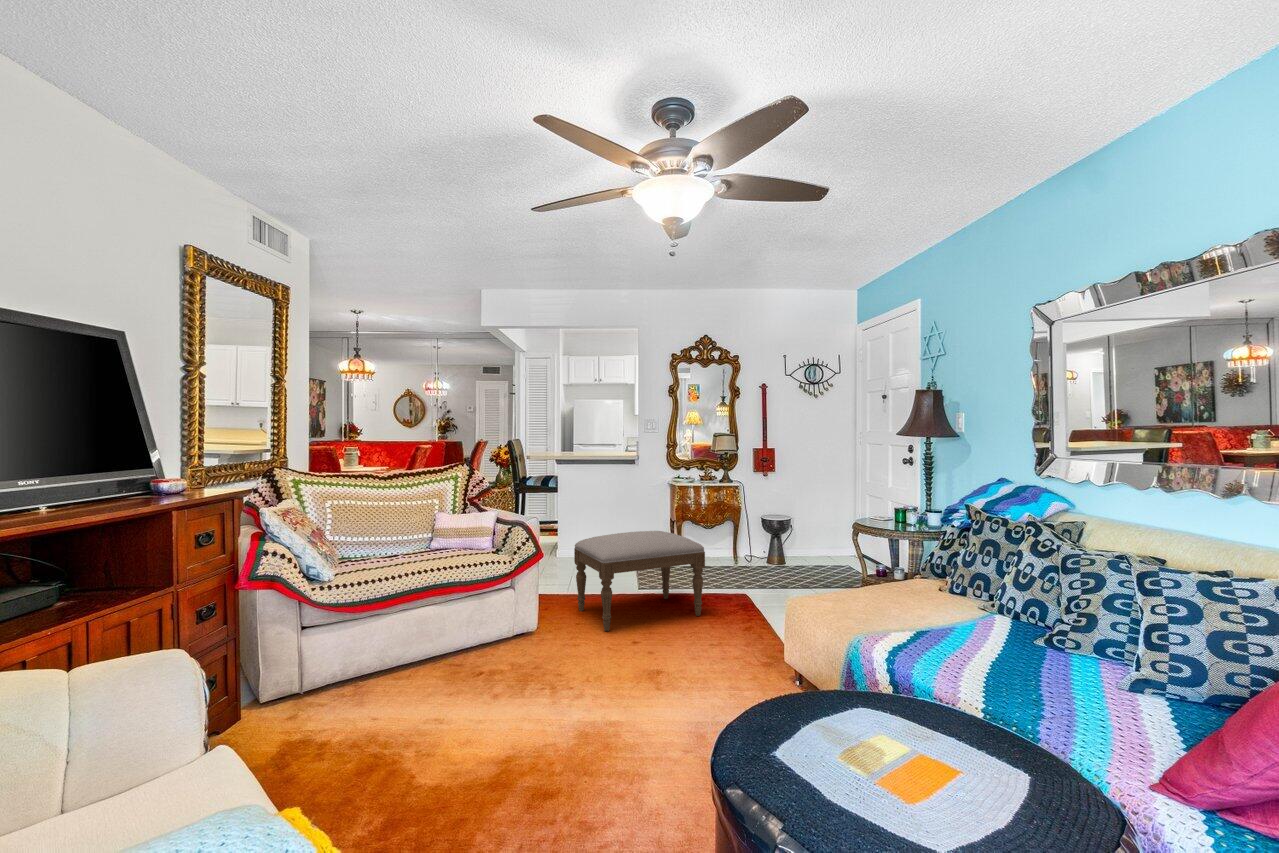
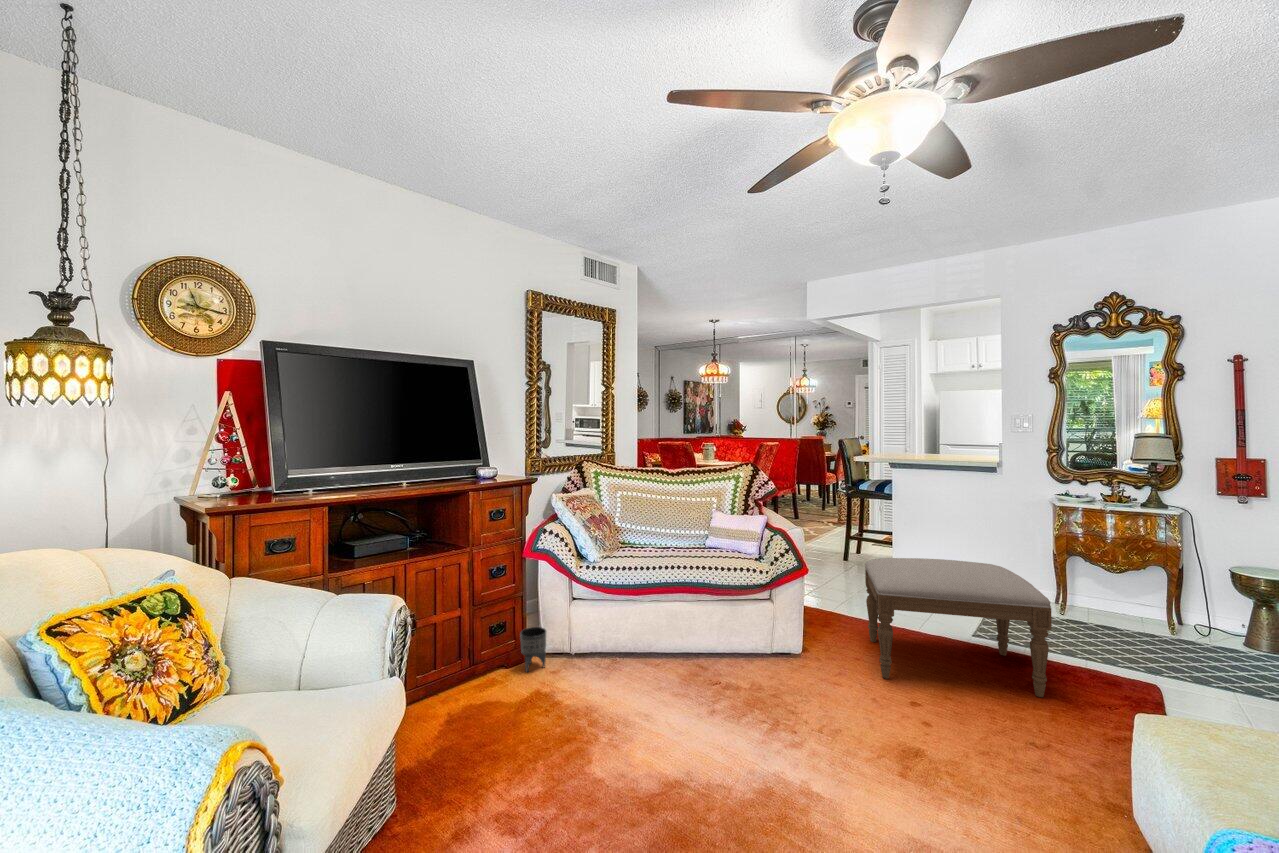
planter: none [243,670,280,726] -> present [520,627,546,672]

